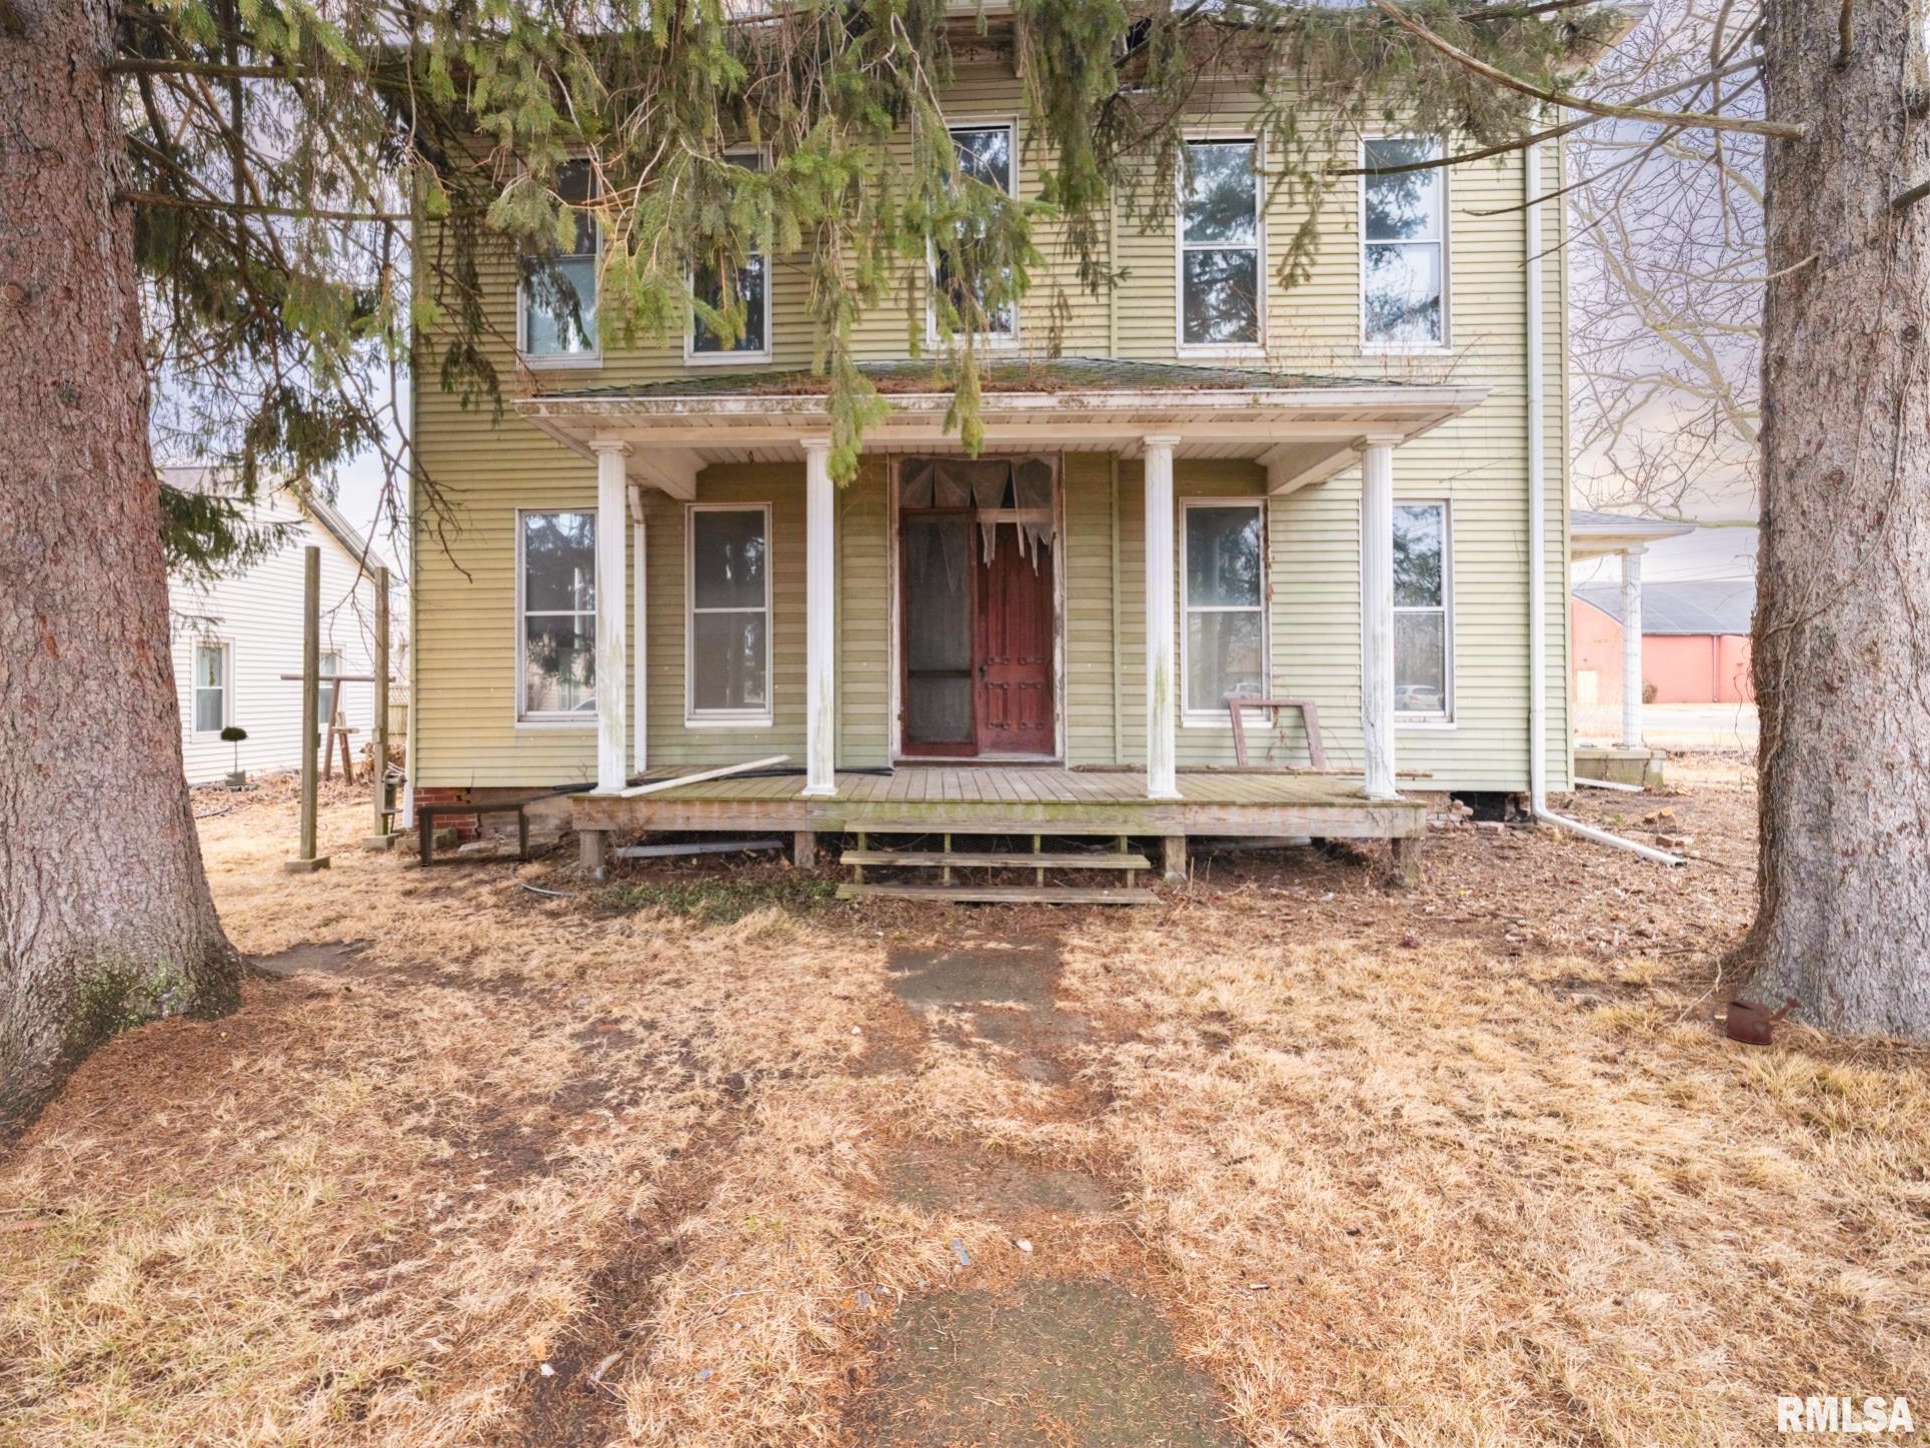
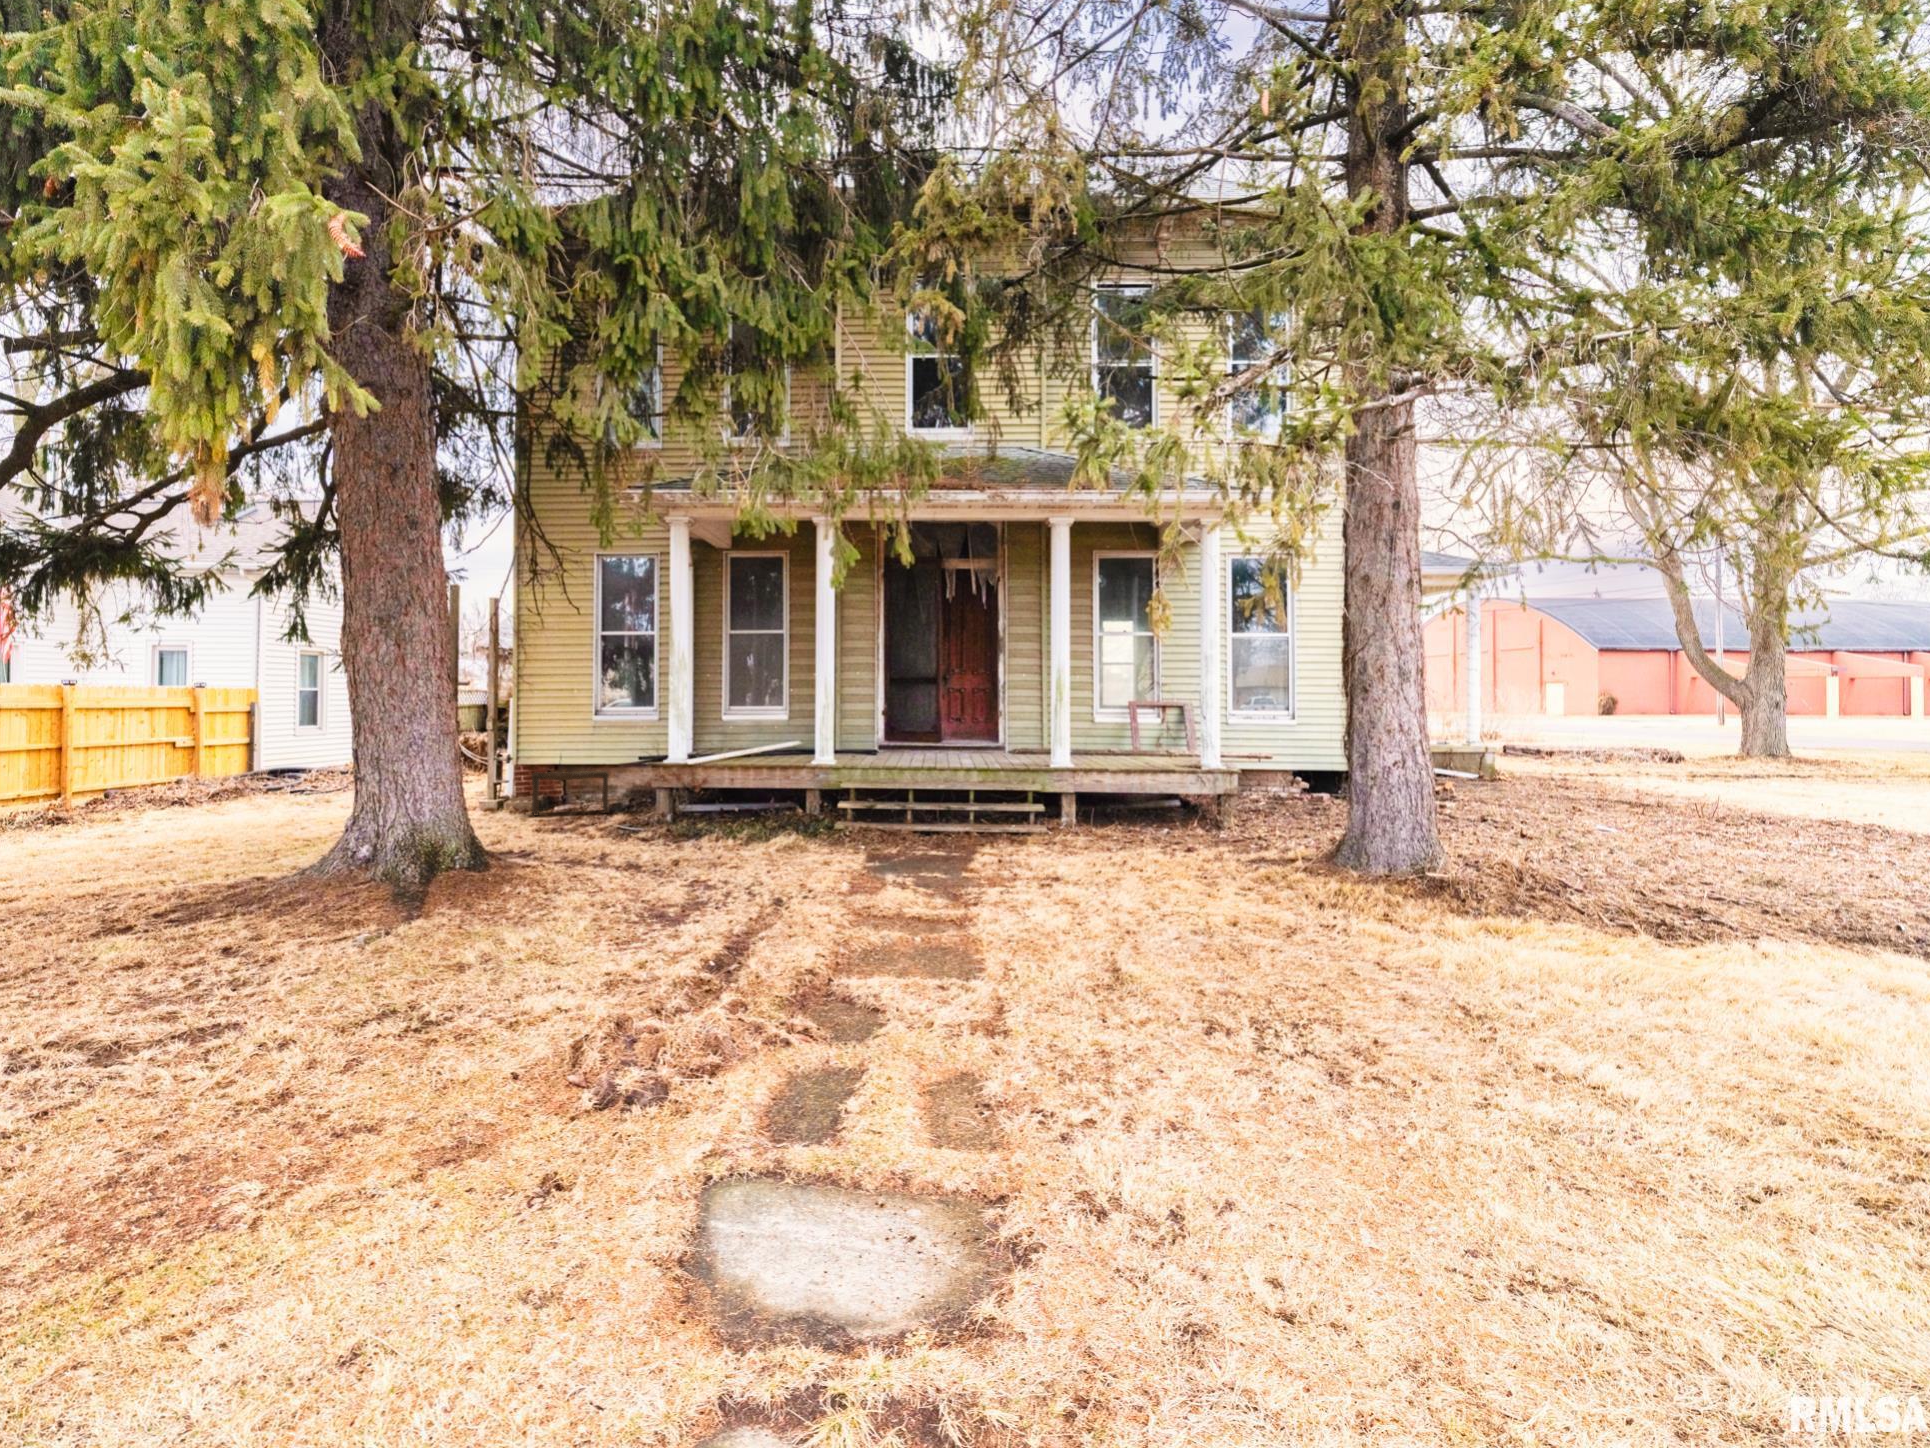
potted tree: present [220,726,248,786] -> none [308,720,333,772]
watering can: present [1710,984,1802,1045] -> none [1302,849,1348,879]

